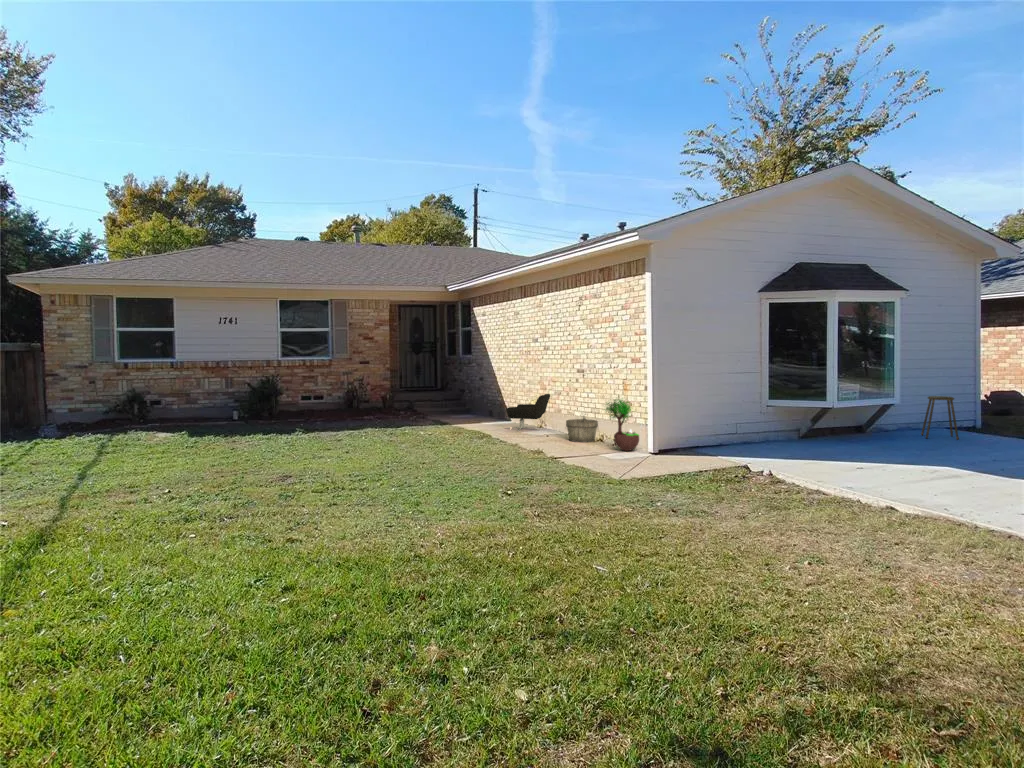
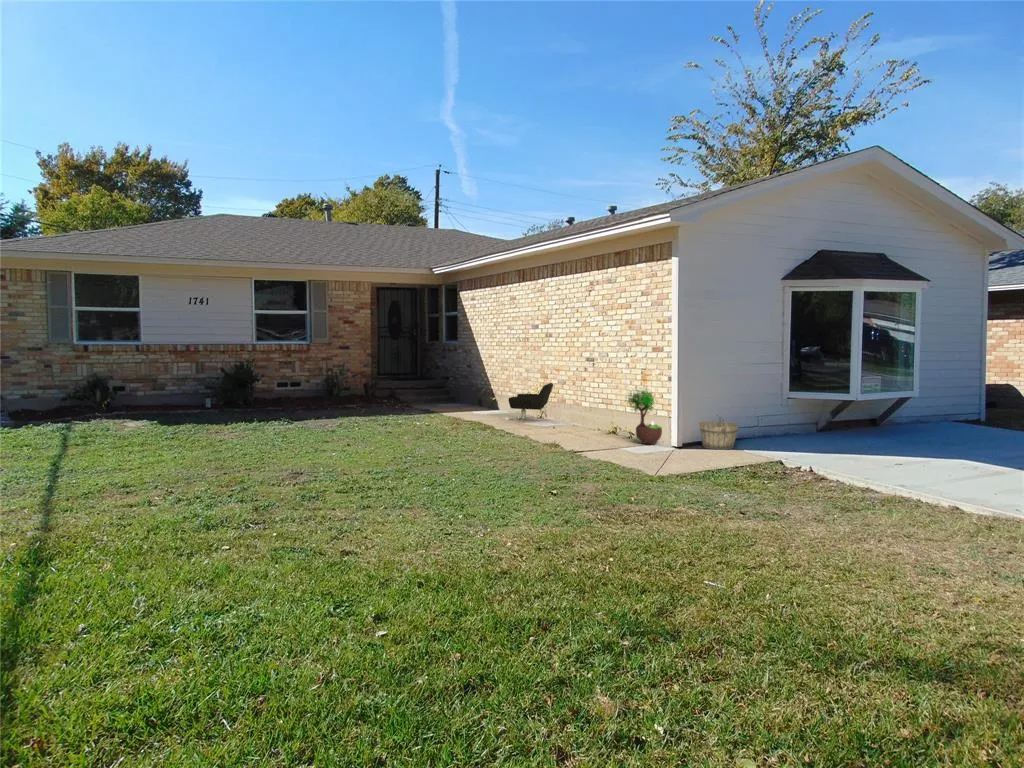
stool: present [921,396,959,440] -> none [928,389,969,433]
wooden bucket: present [566,417,598,442] -> present [700,417,738,450]

